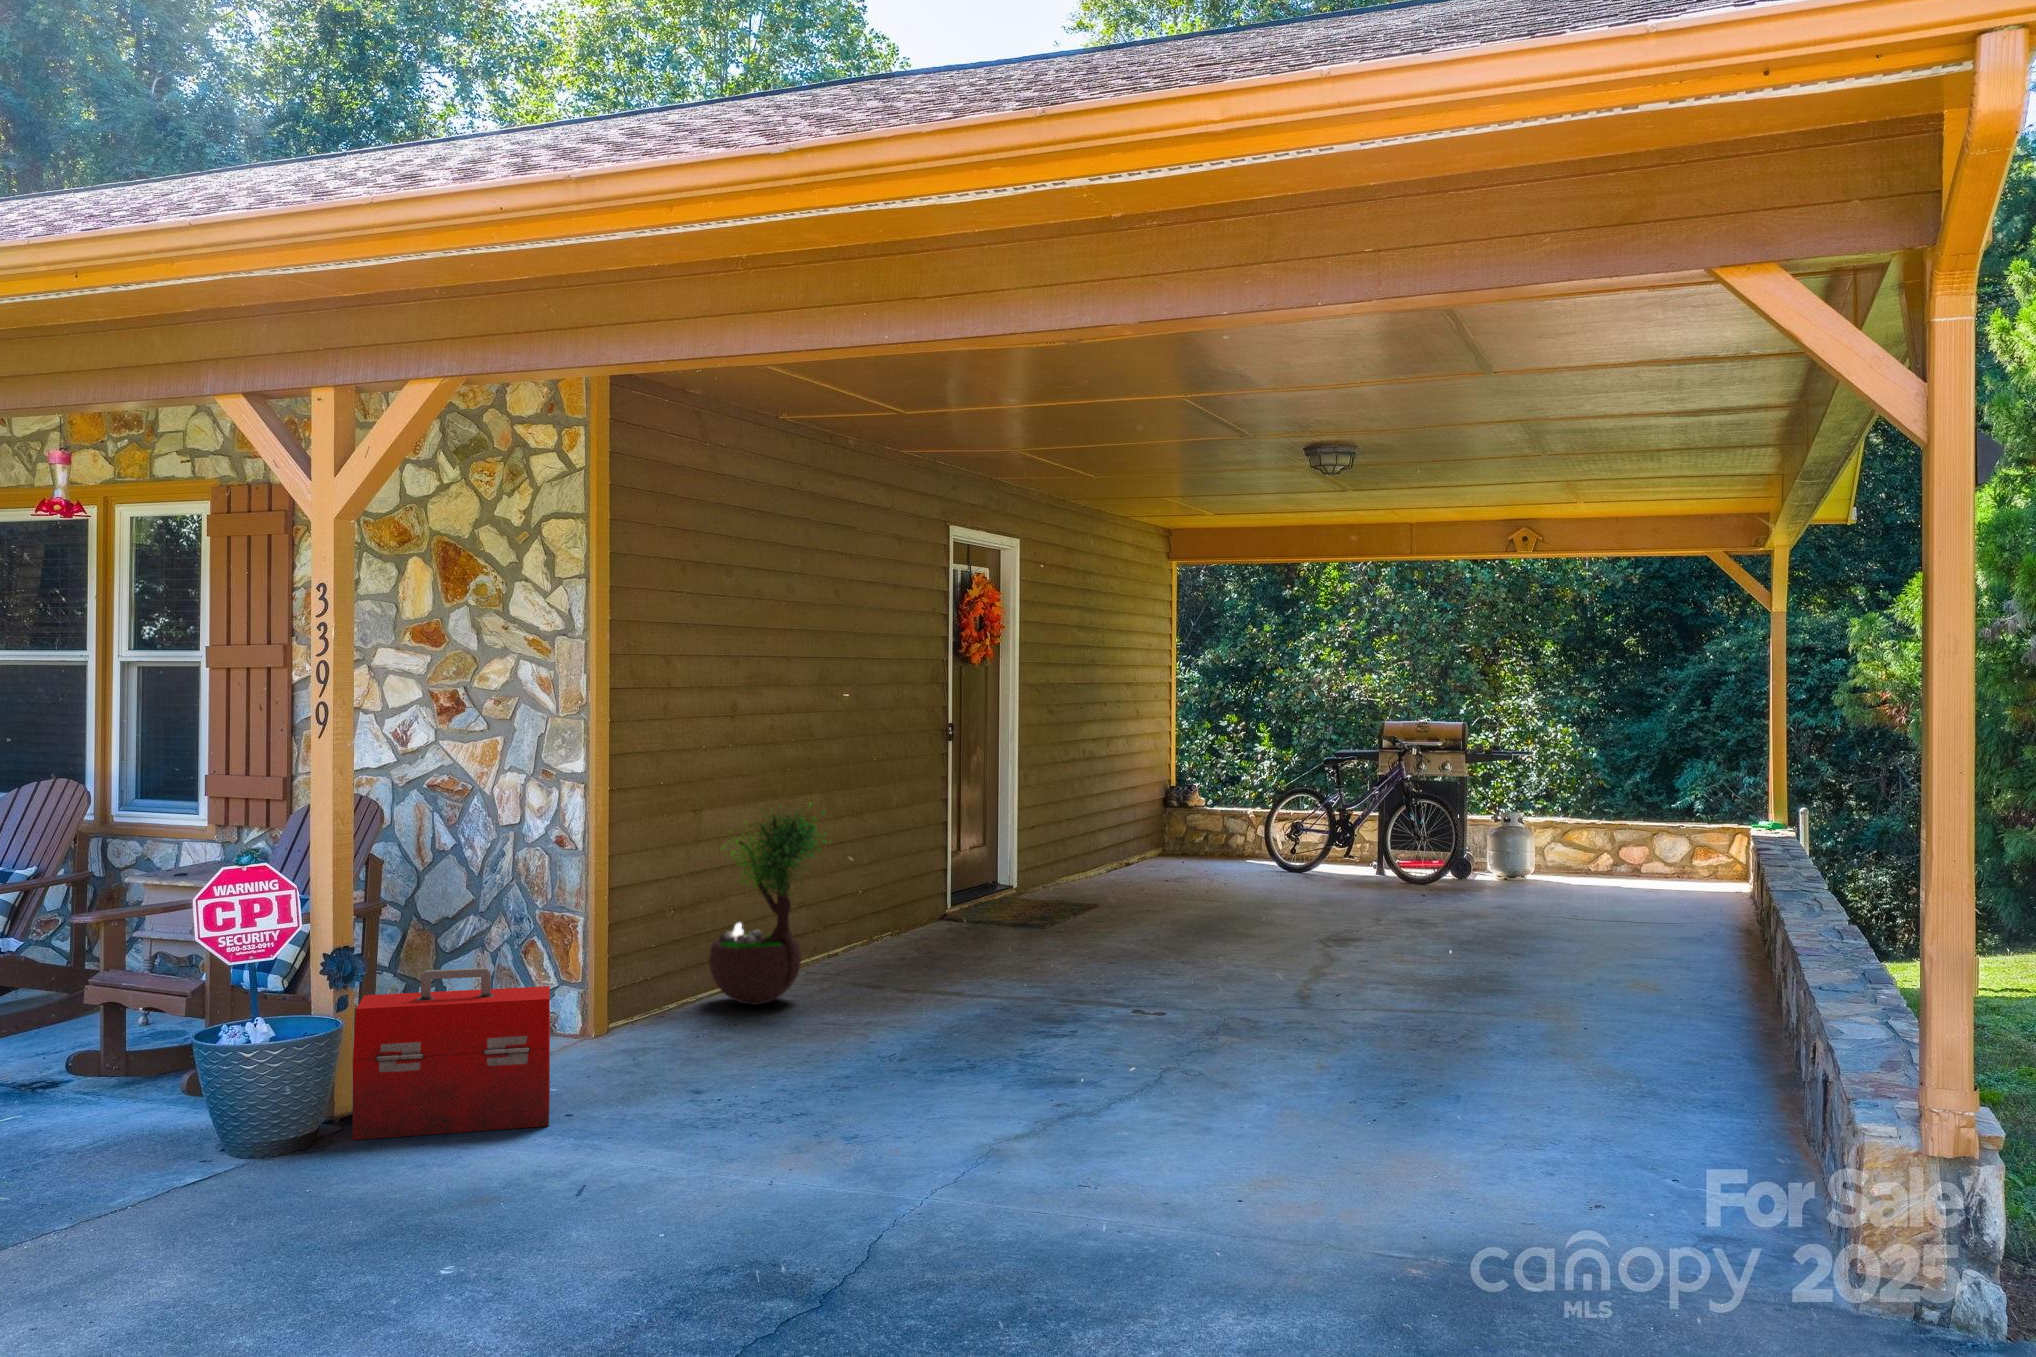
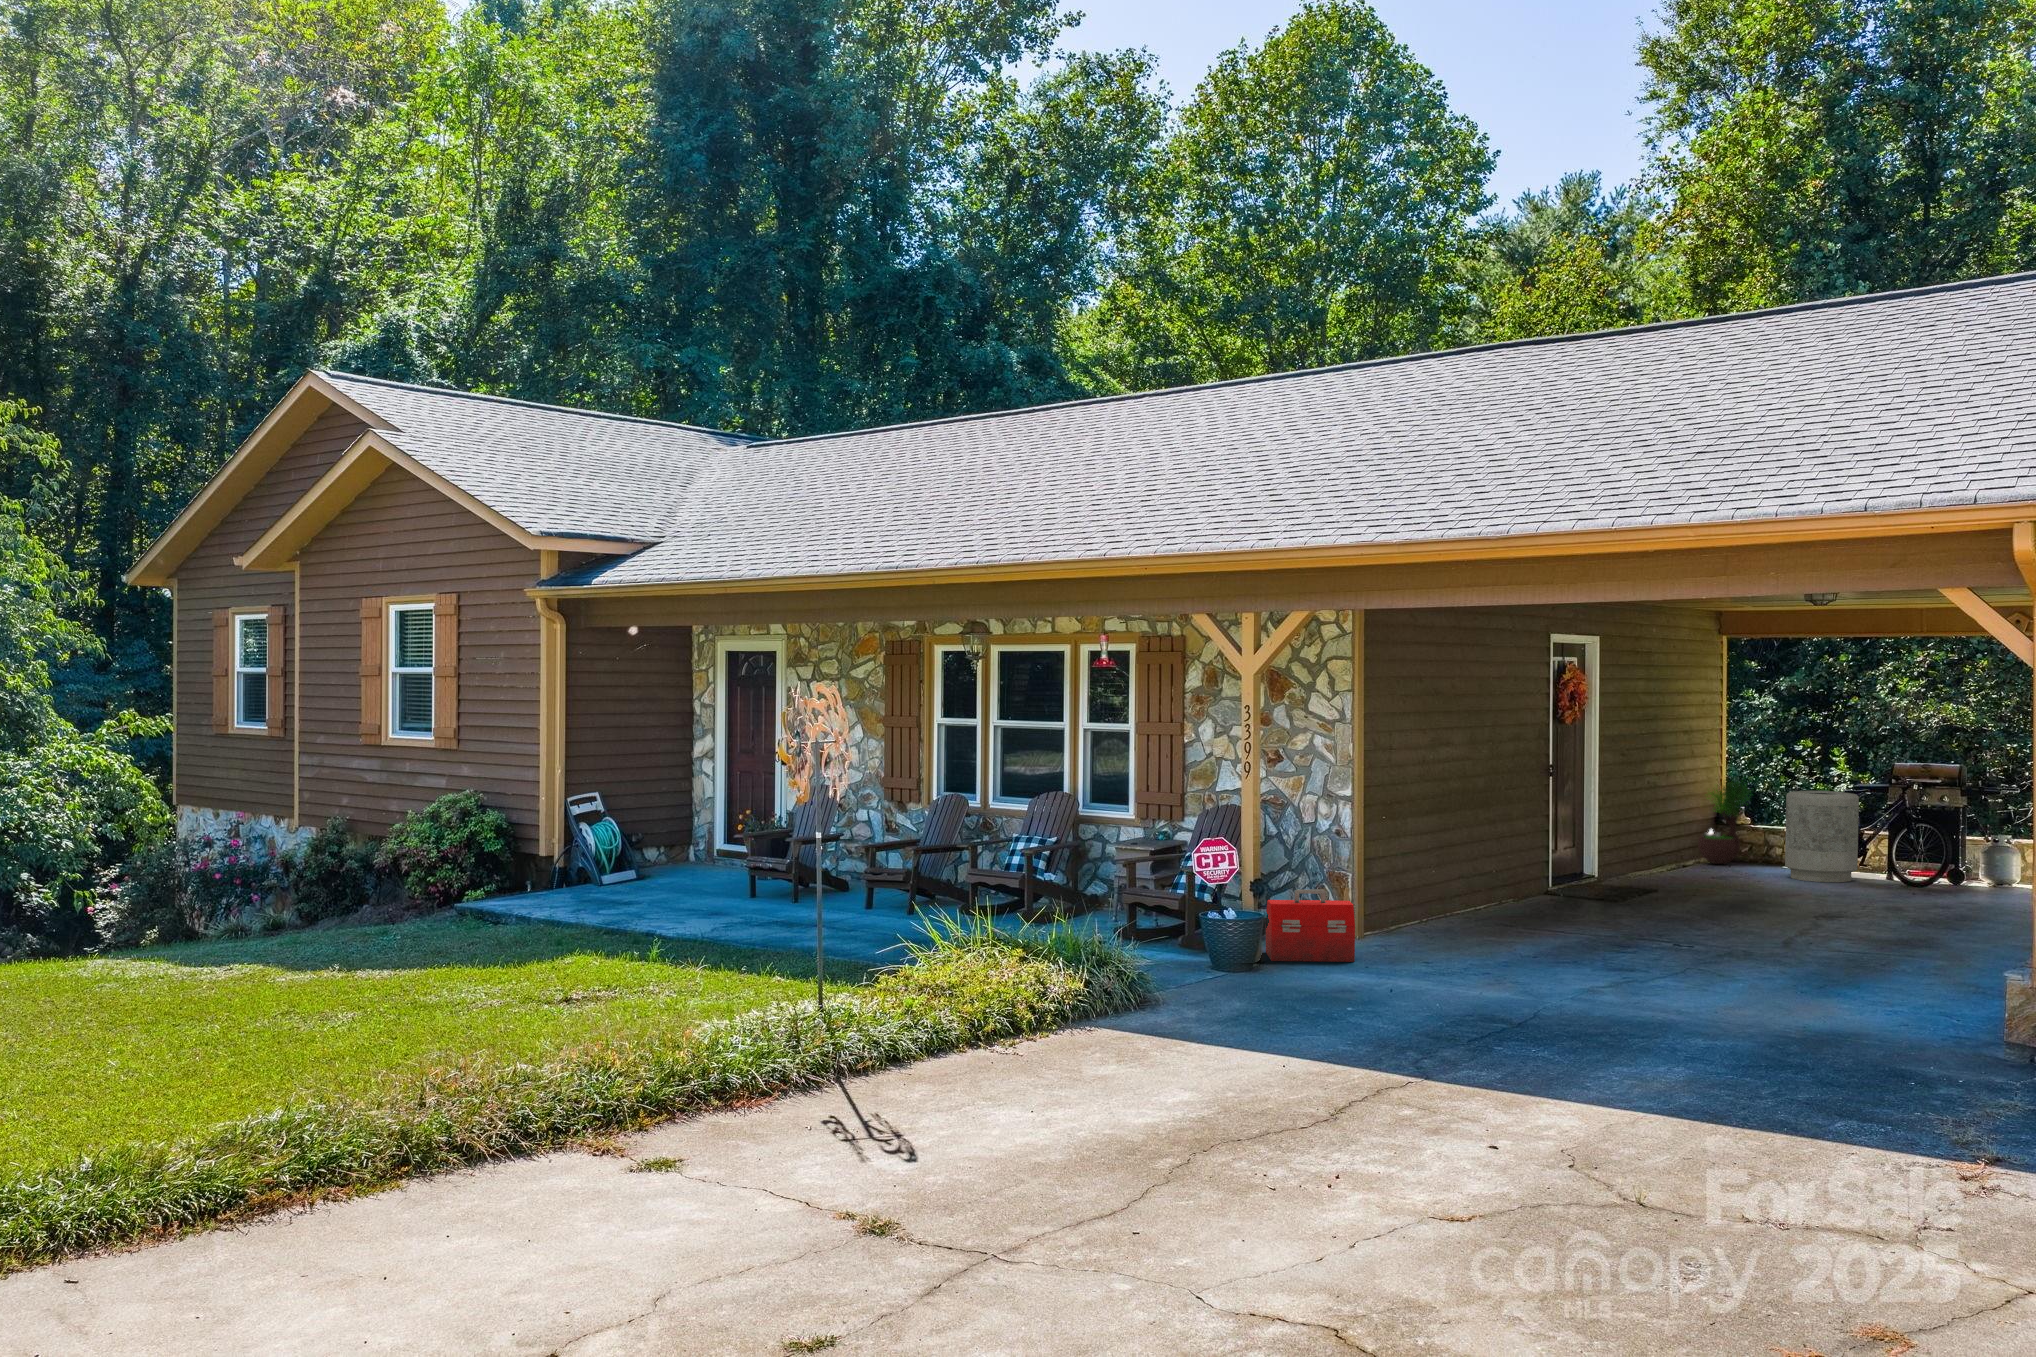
trash can: none [1254,761,1347,881] -> present [1785,791,1859,882]
potted tree: present [709,803,825,1005] -> present [1698,781,1751,864]

